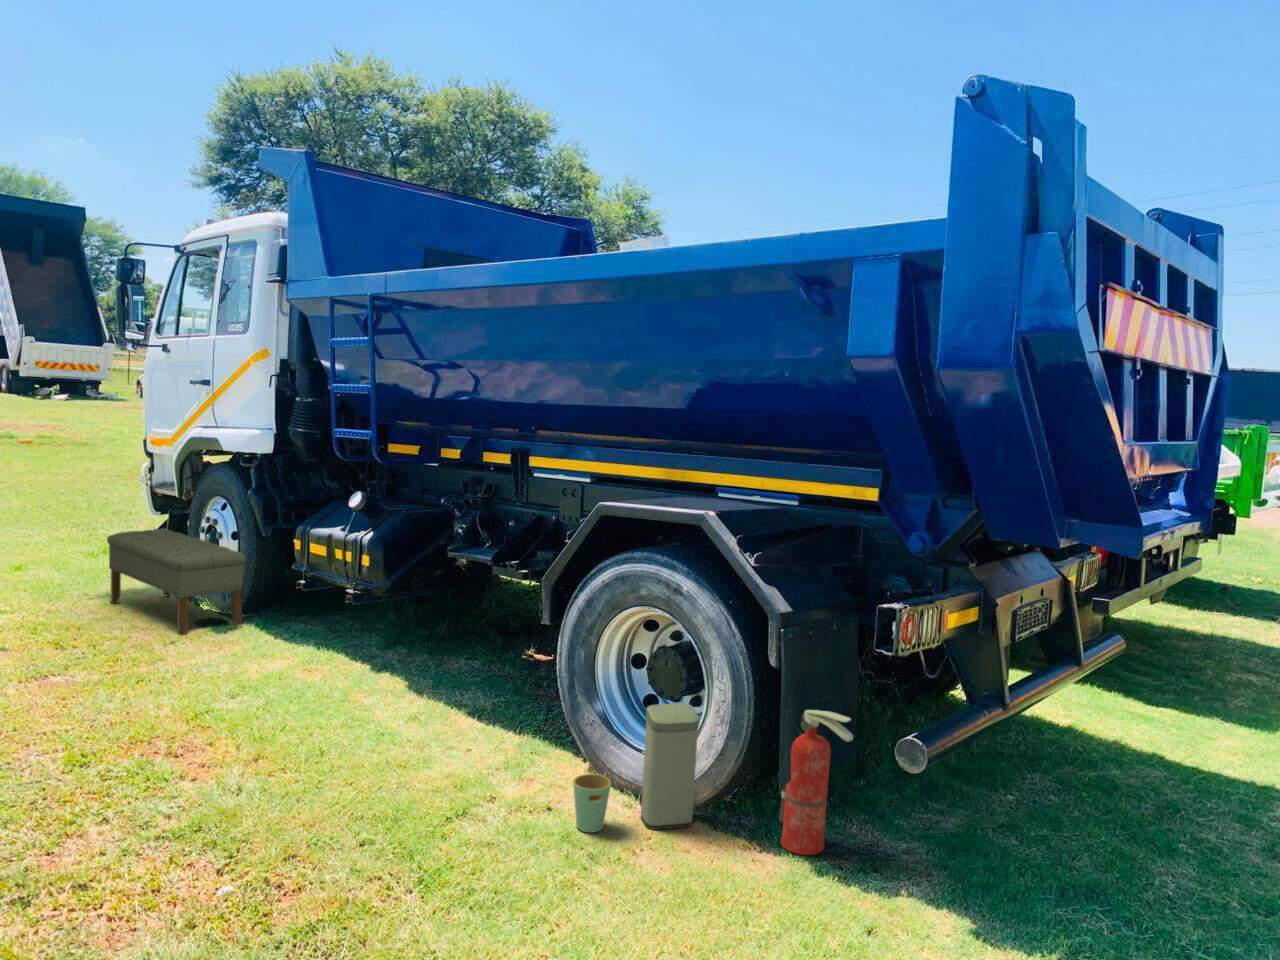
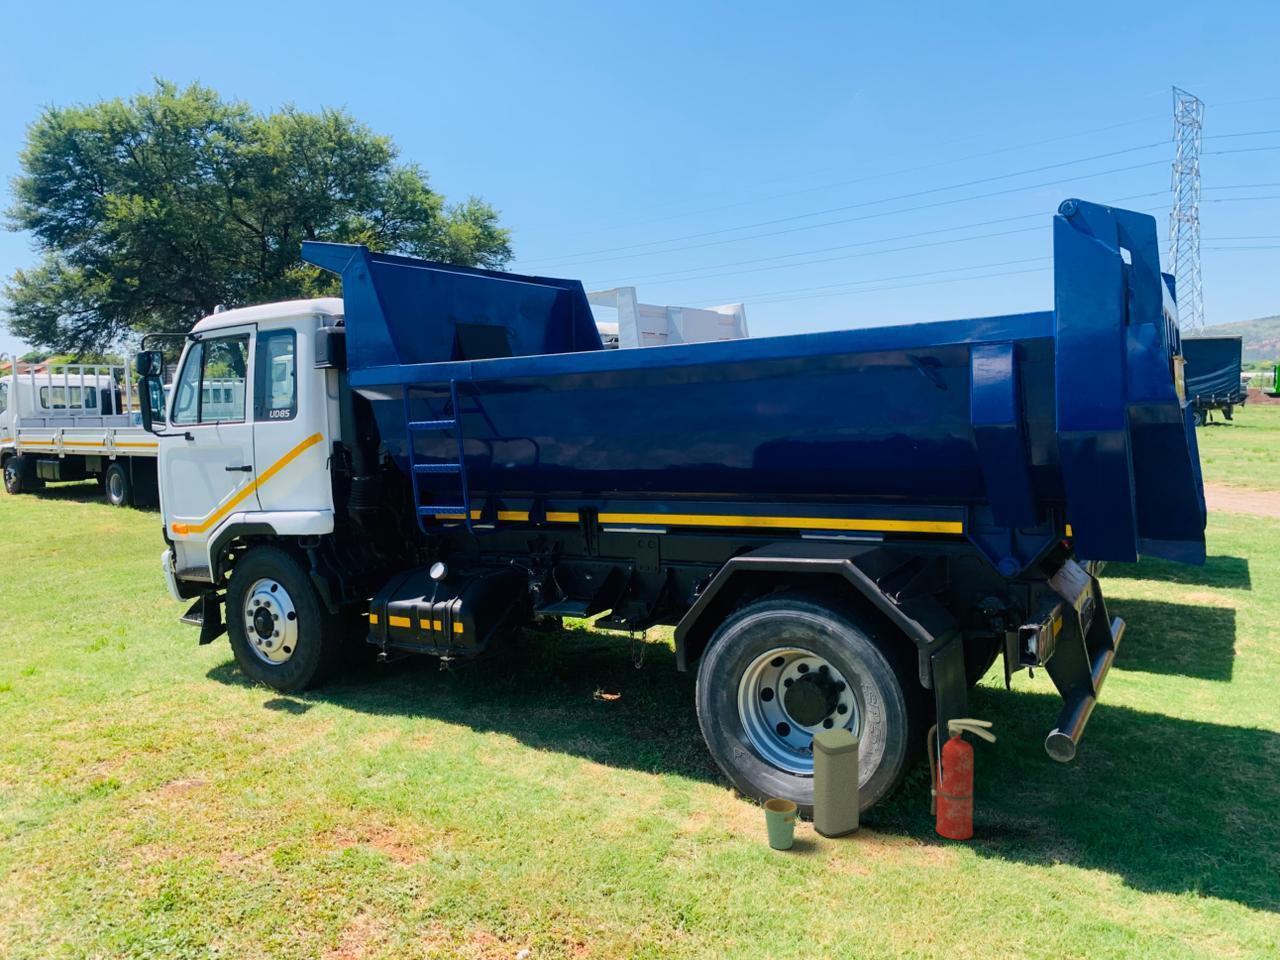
bench: present [107,529,245,635] -> none [152,616,312,721]

